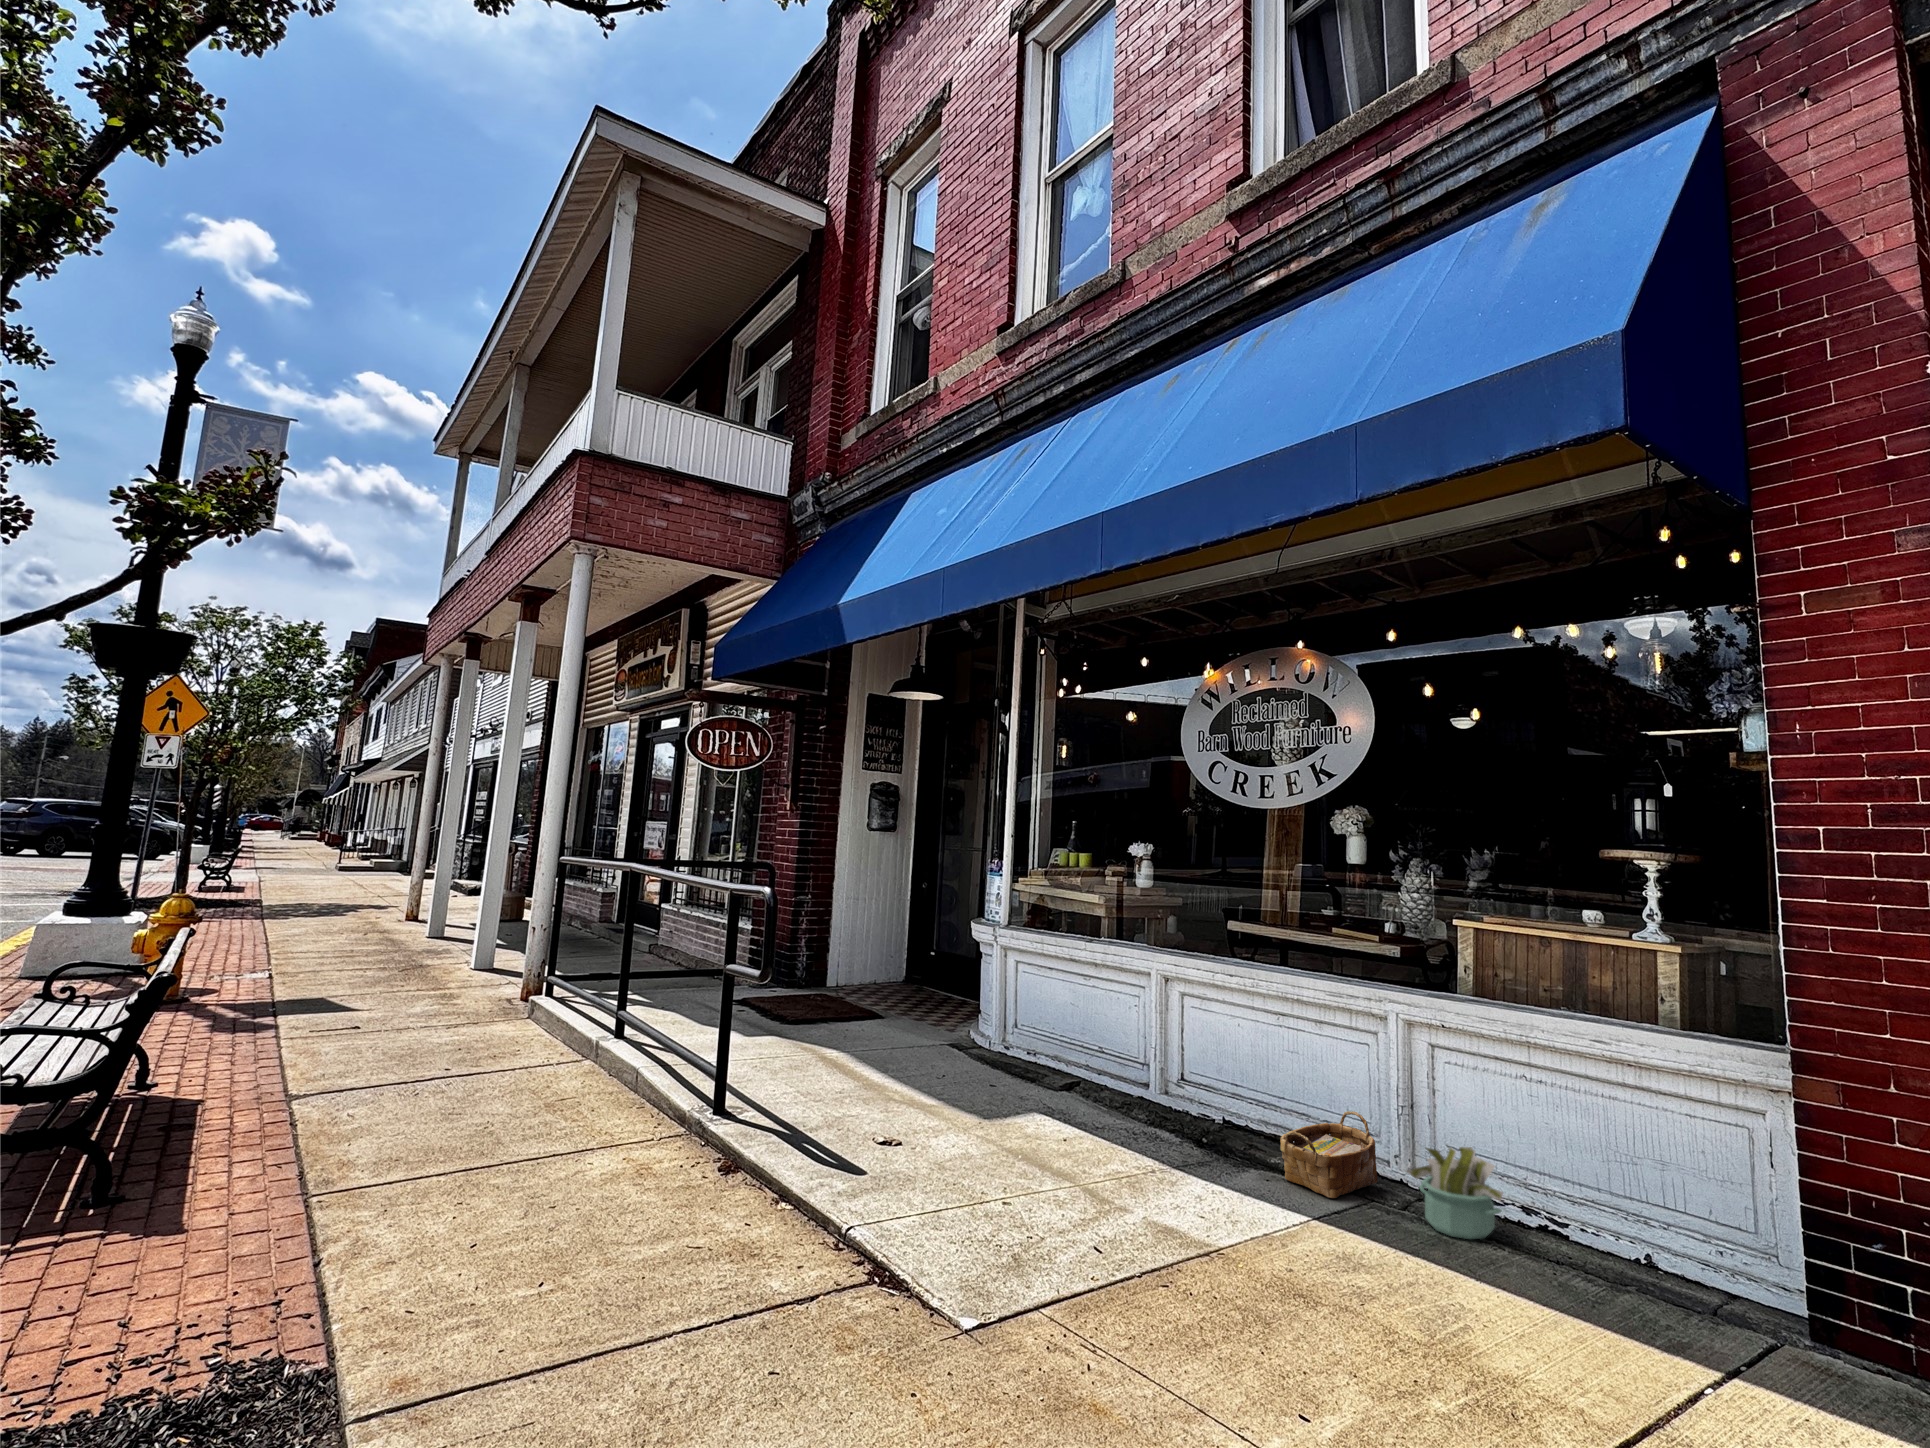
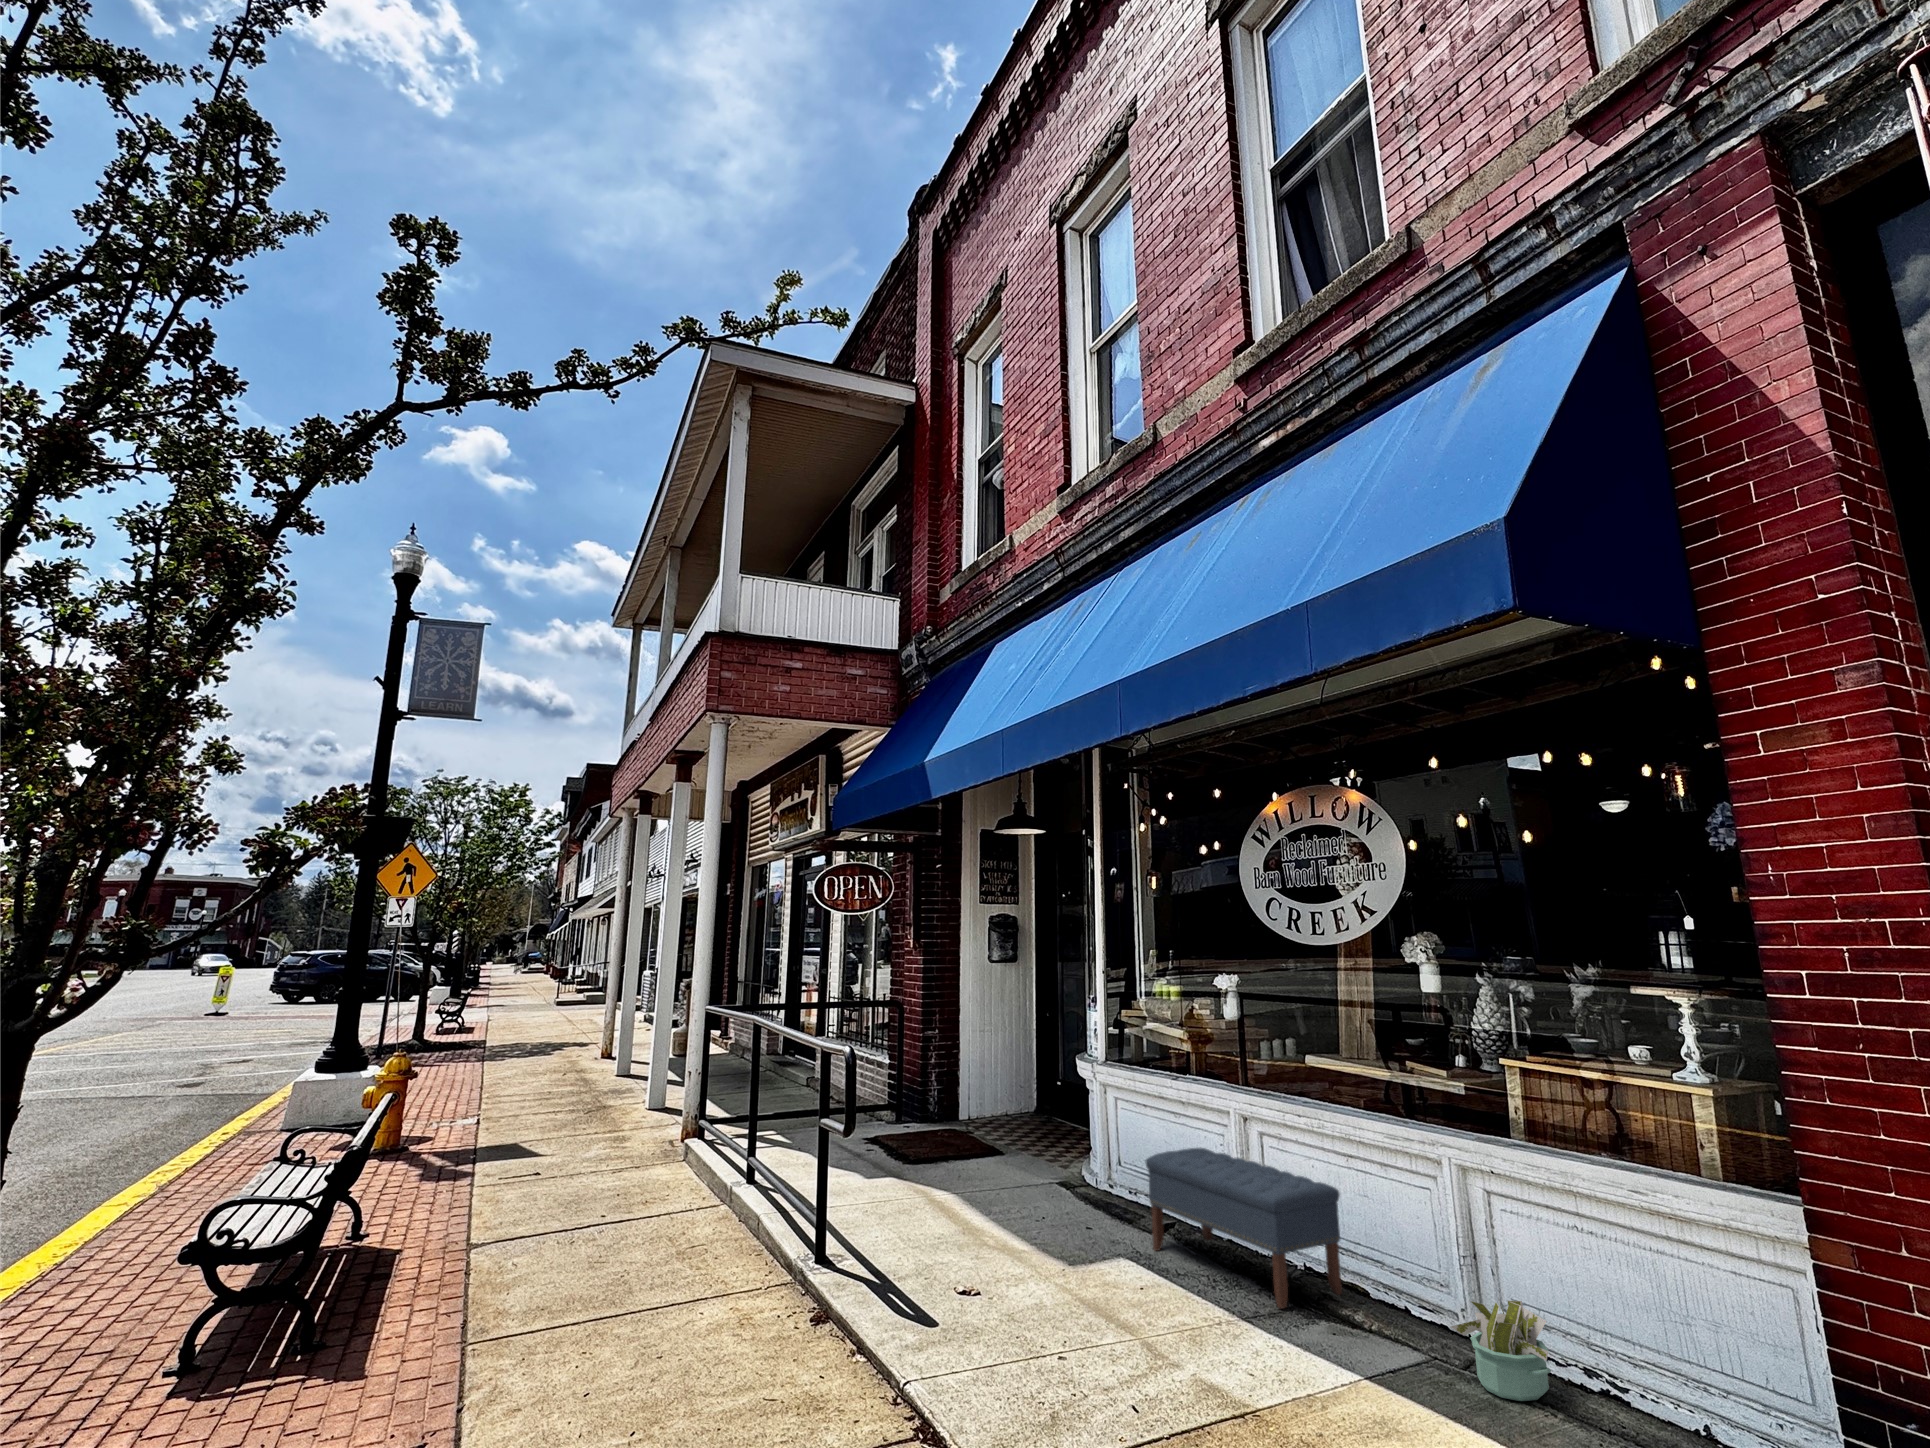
bench: none [1068,1008,1275,1160] -> present [1145,1148,1342,1308]
woven basket: present [1280,1111,1378,1198] -> none [1338,1259,1441,1353]

